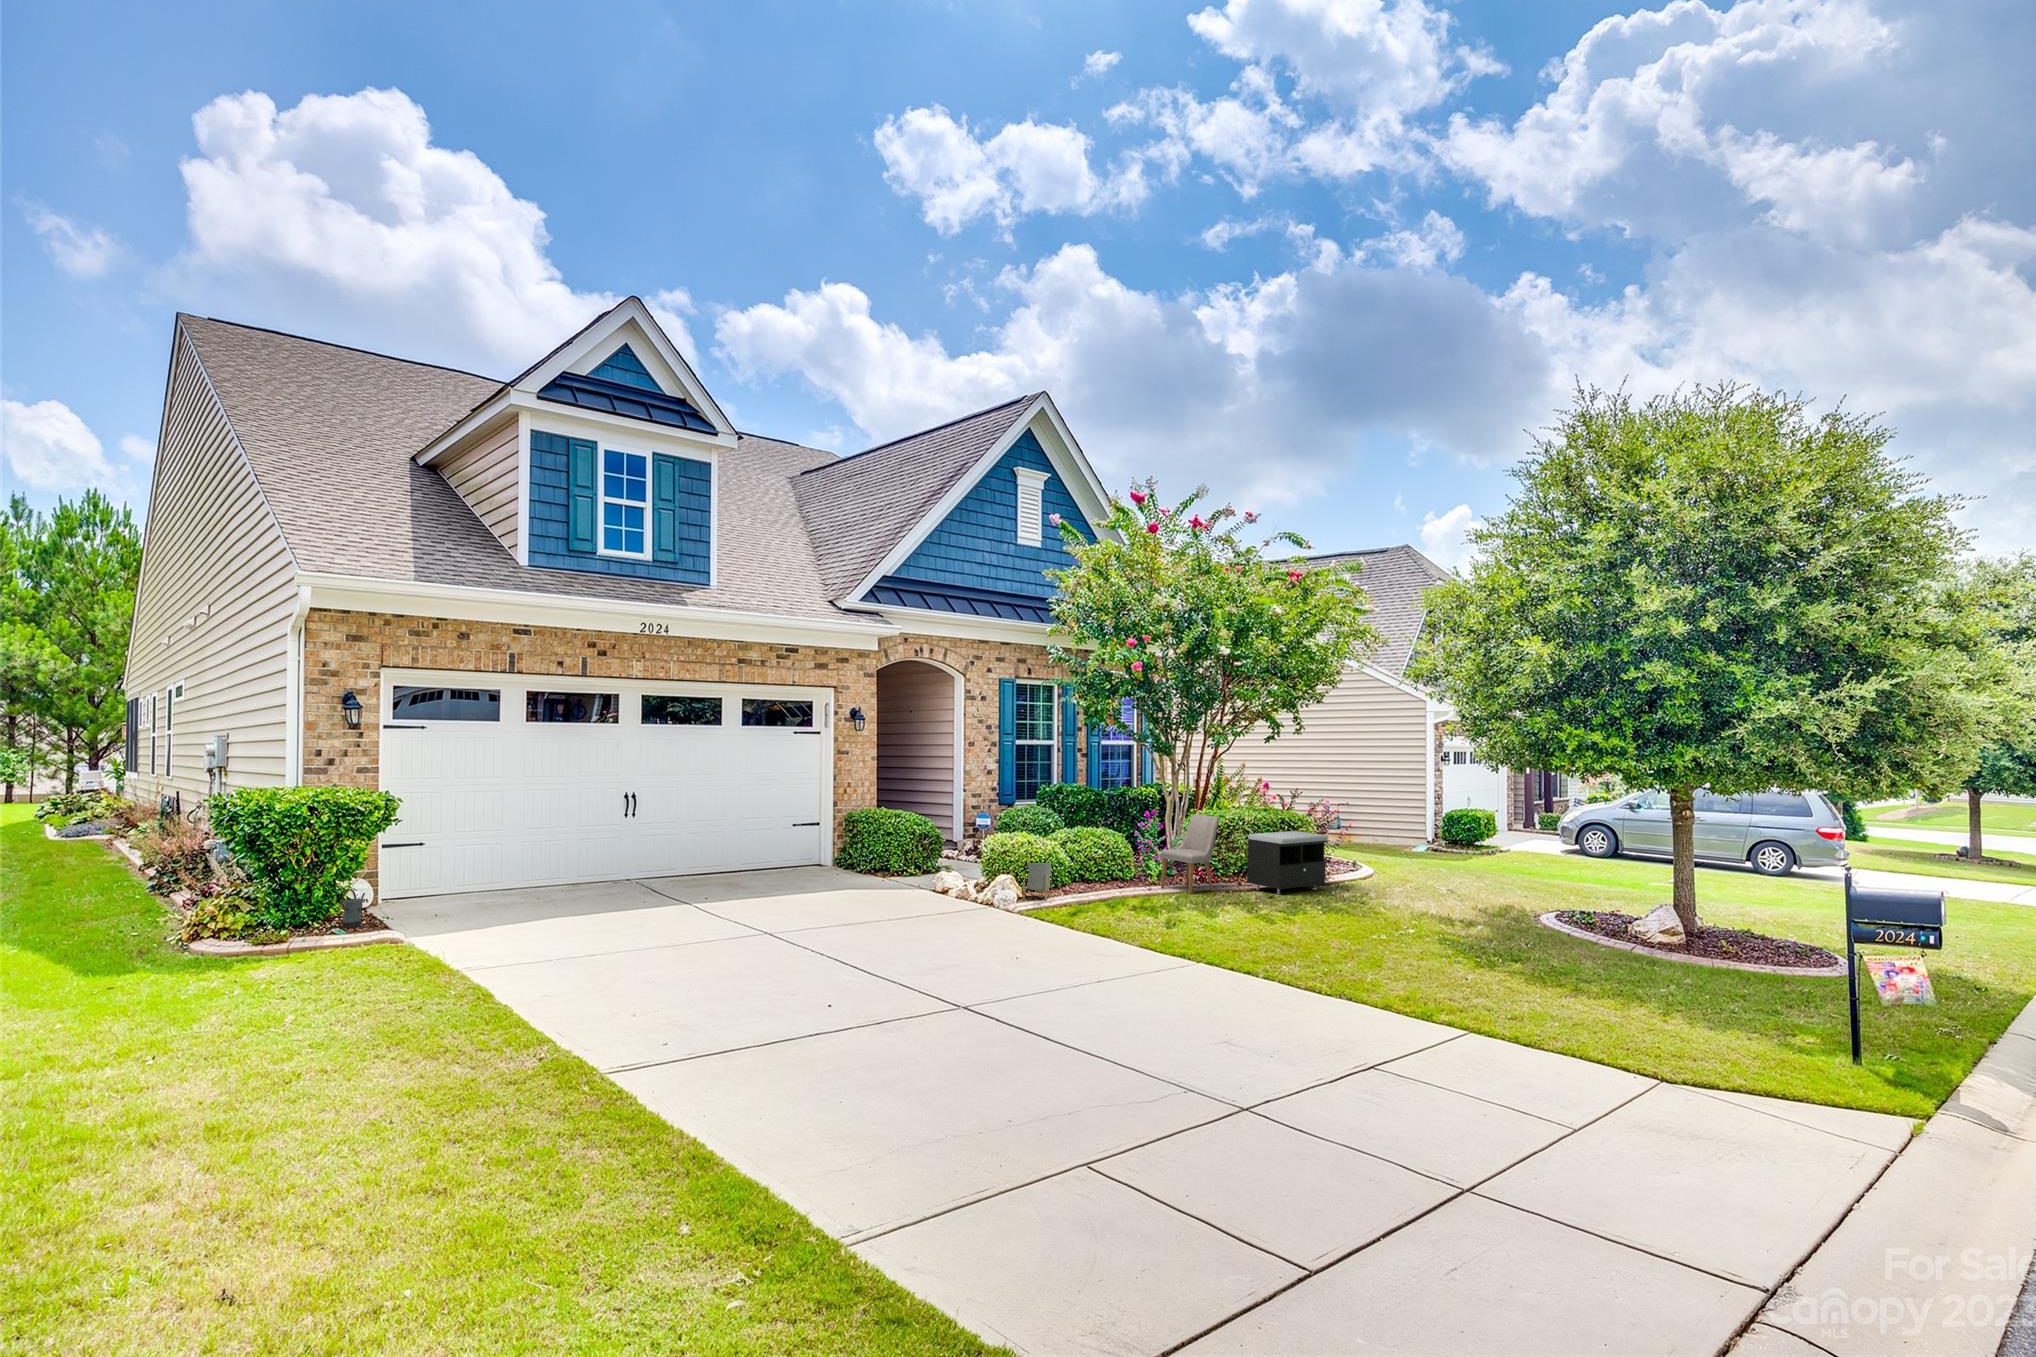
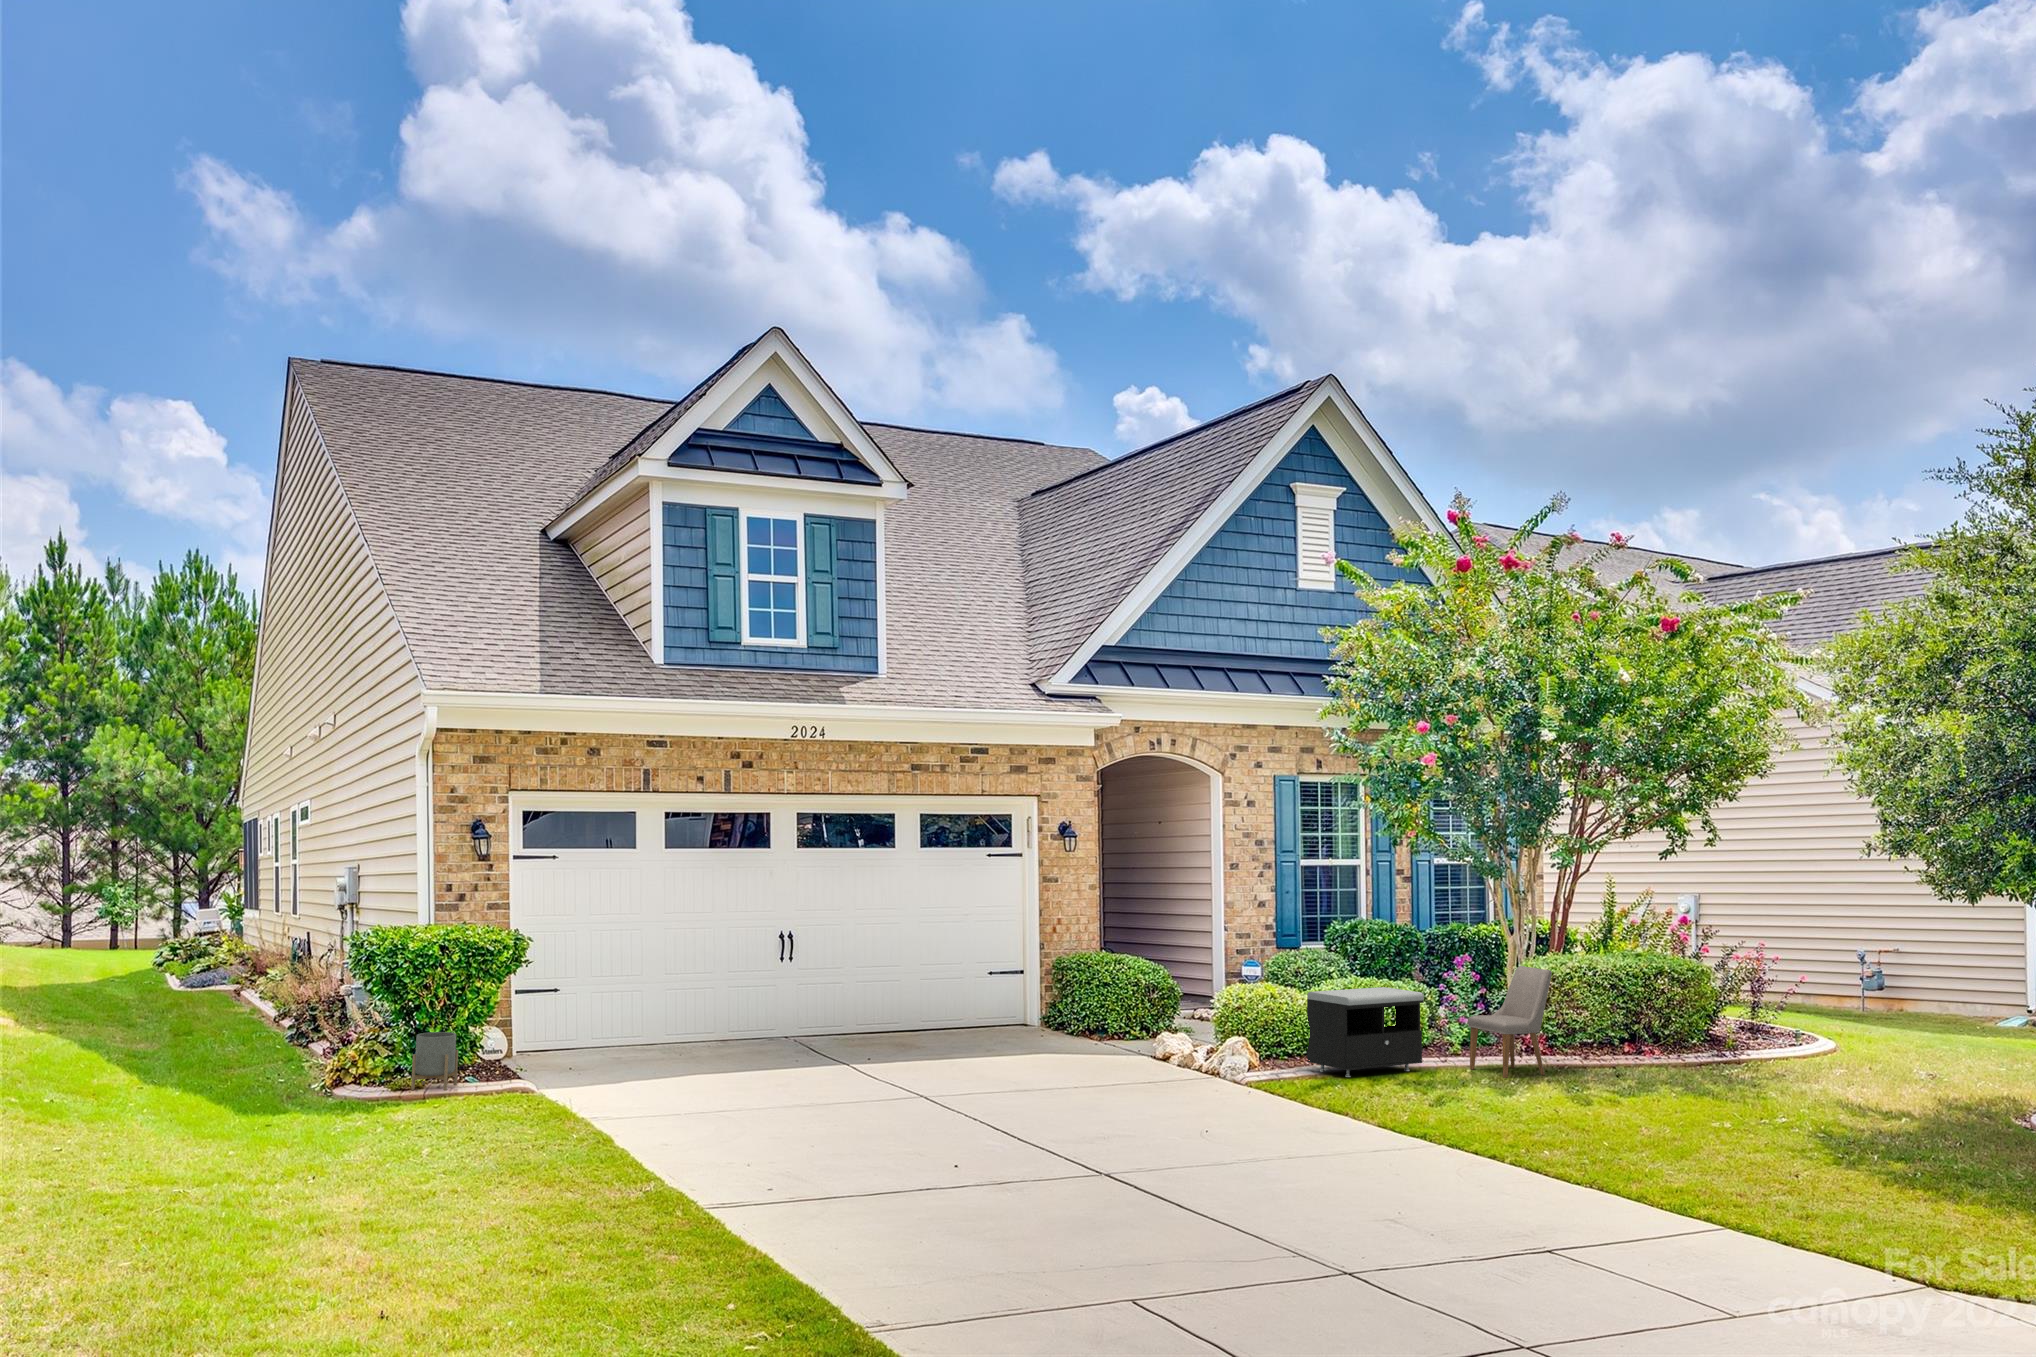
storage bench: present [1247,831,1327,894] -> present [1307,987,1424,1077]
planter: present [1023,862,1051,901] -> present [411,1032,458,1090]
watering can: present [341,889,365,928] -> none [474,1037,497,1080]

